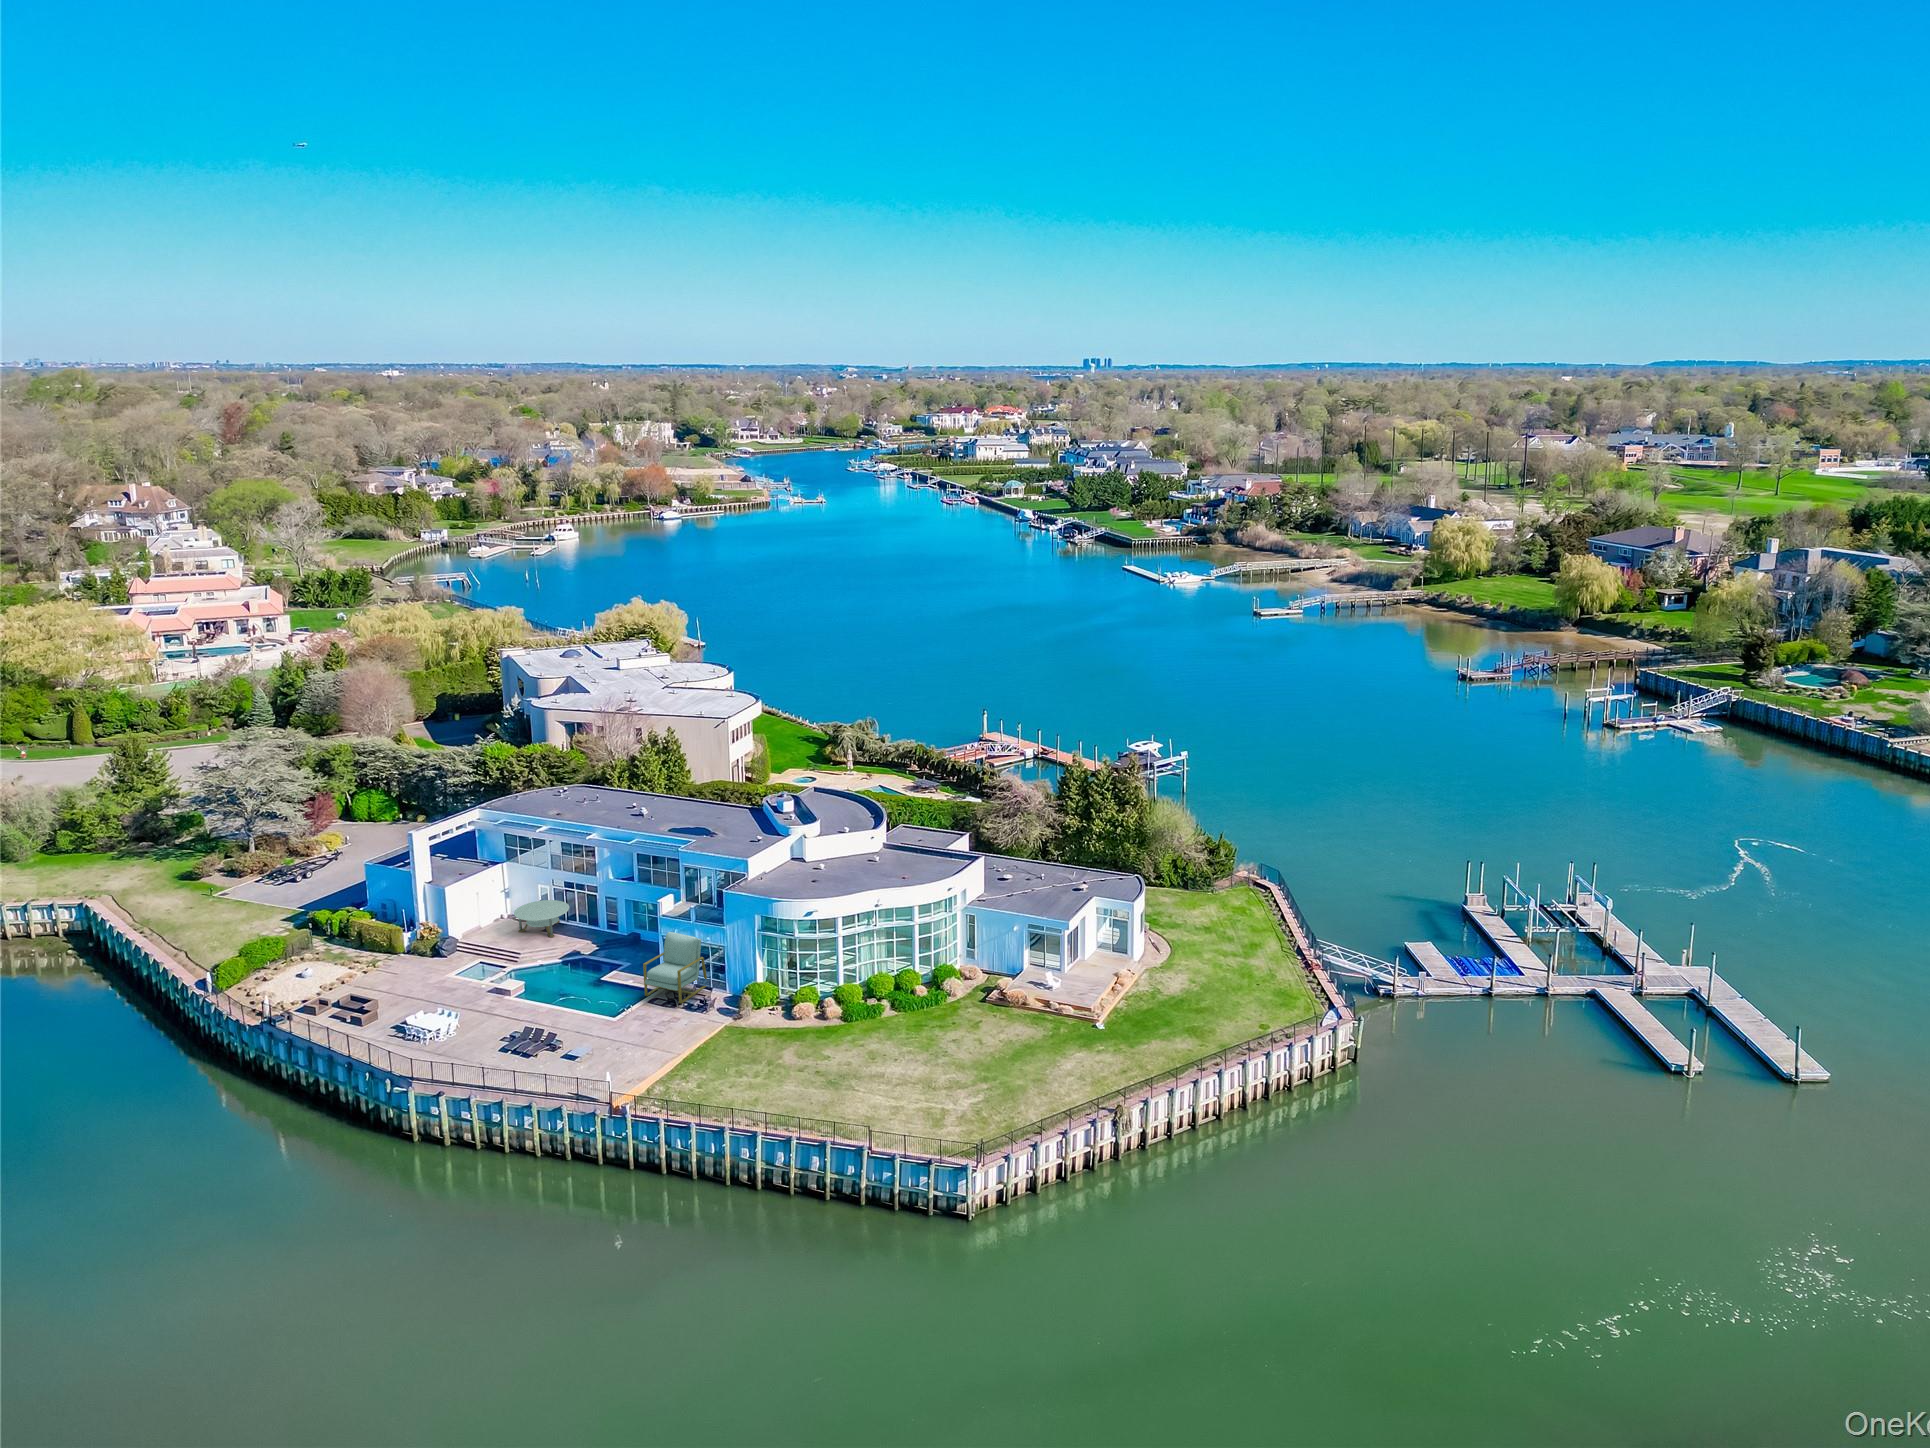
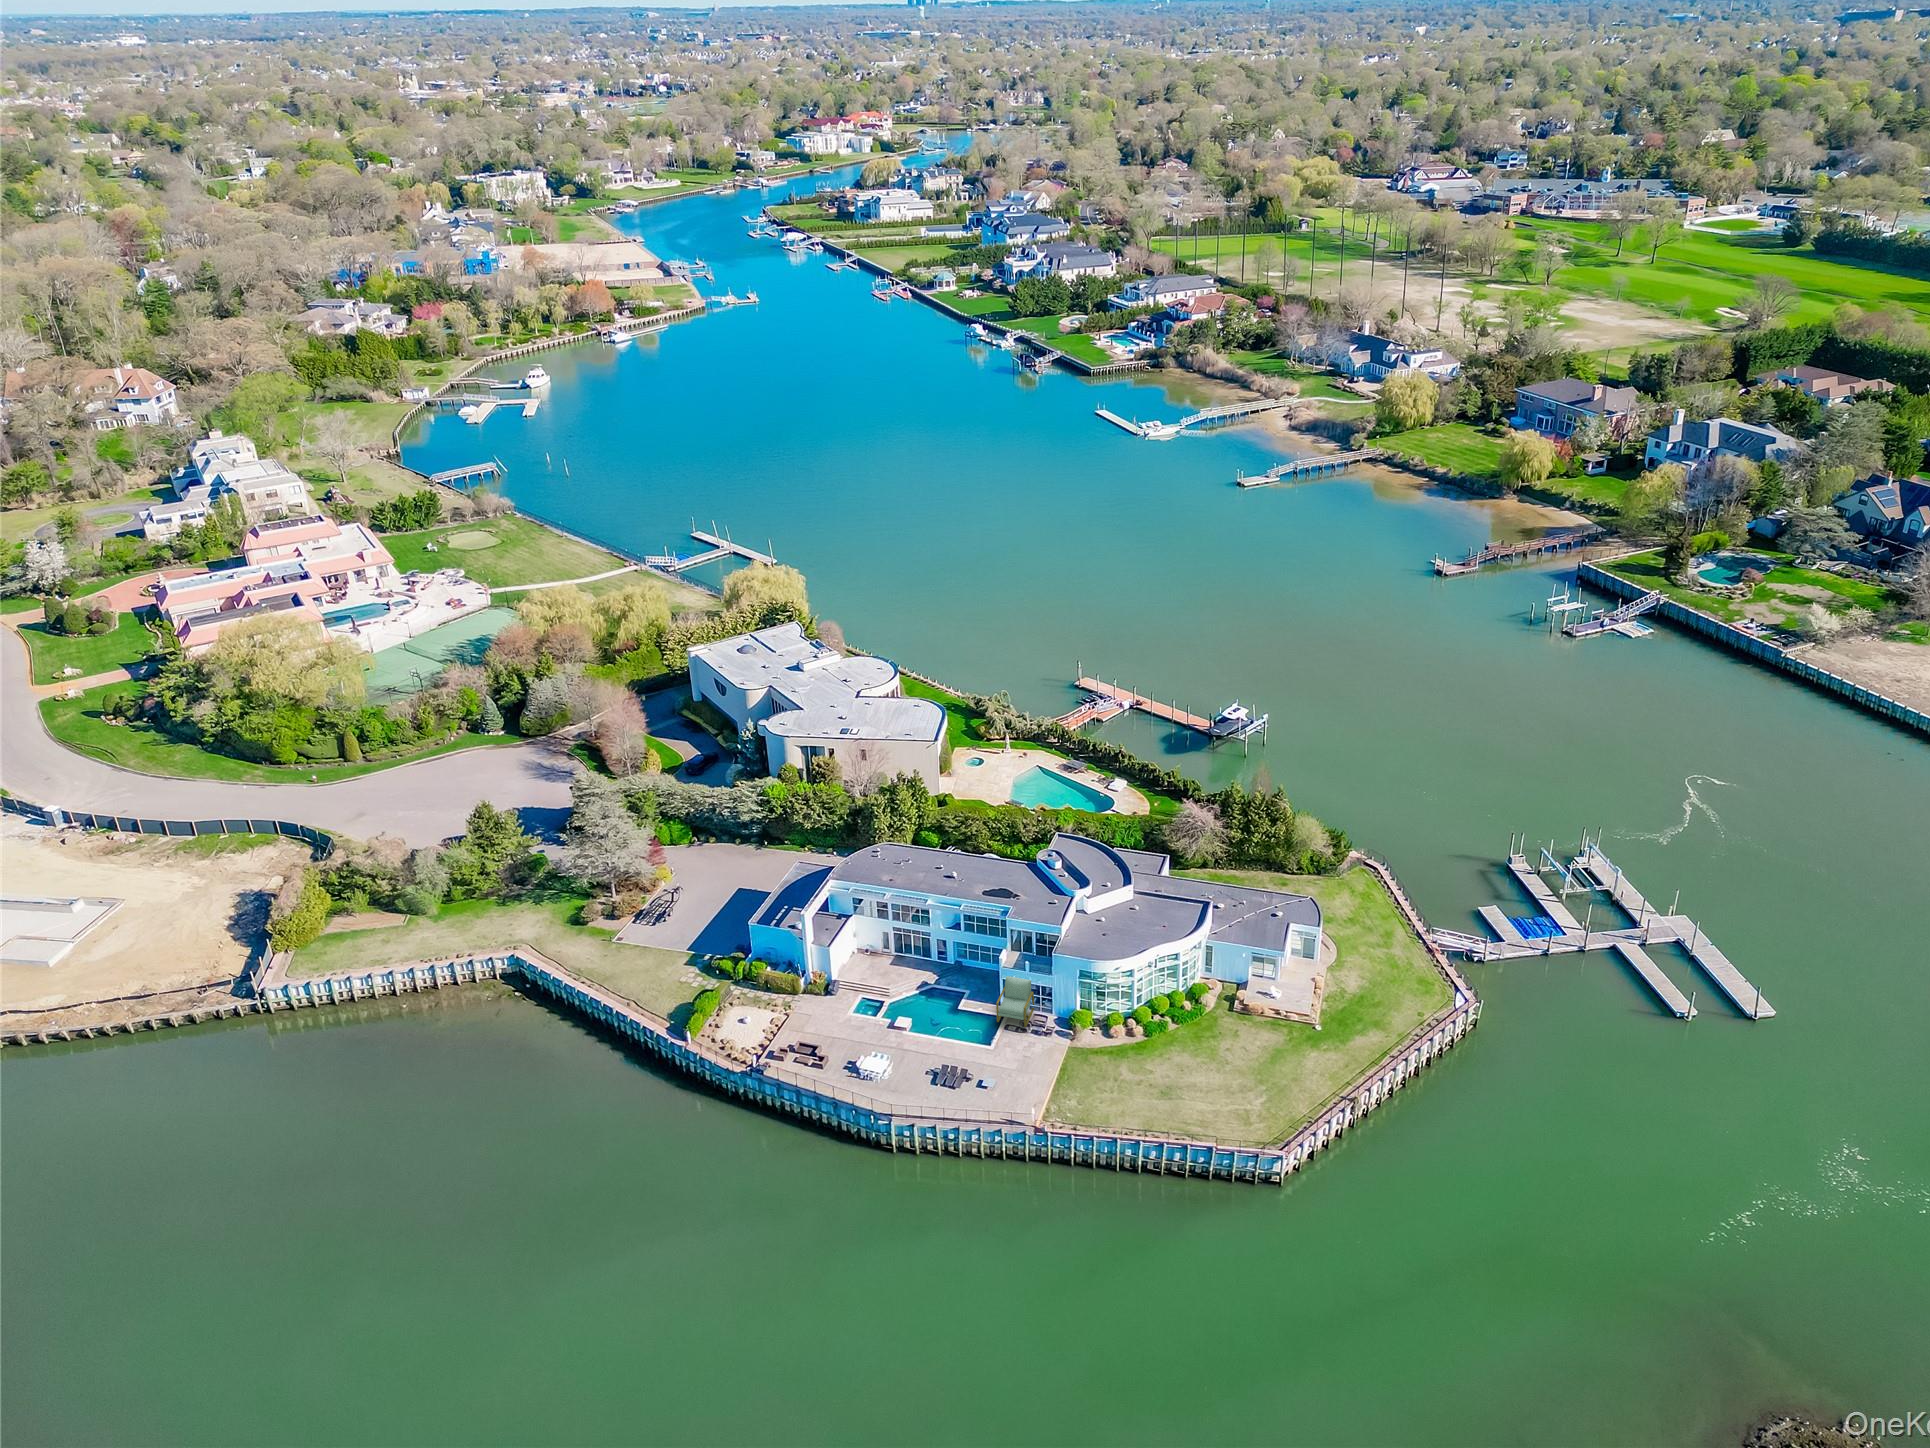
round table: present [514,900,570,938] -> none [867,937,905,969]

